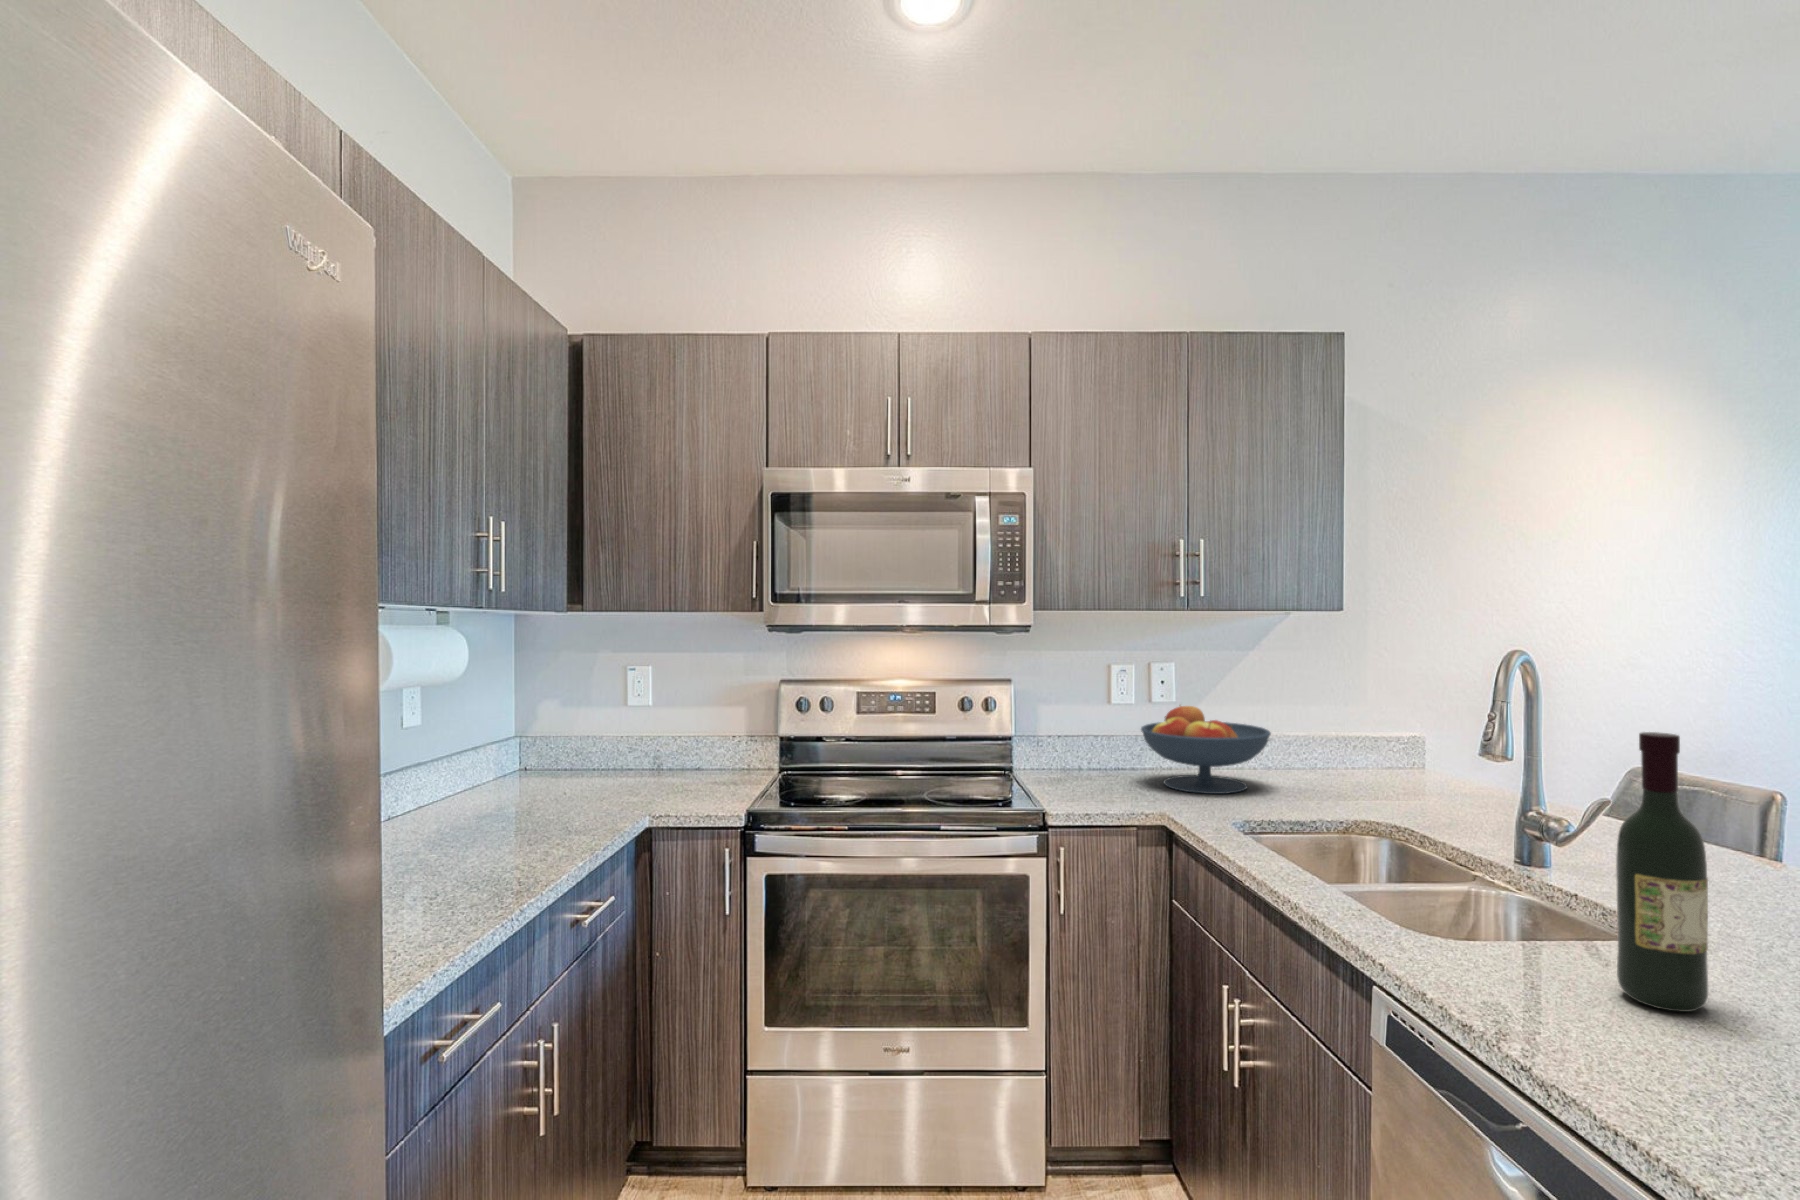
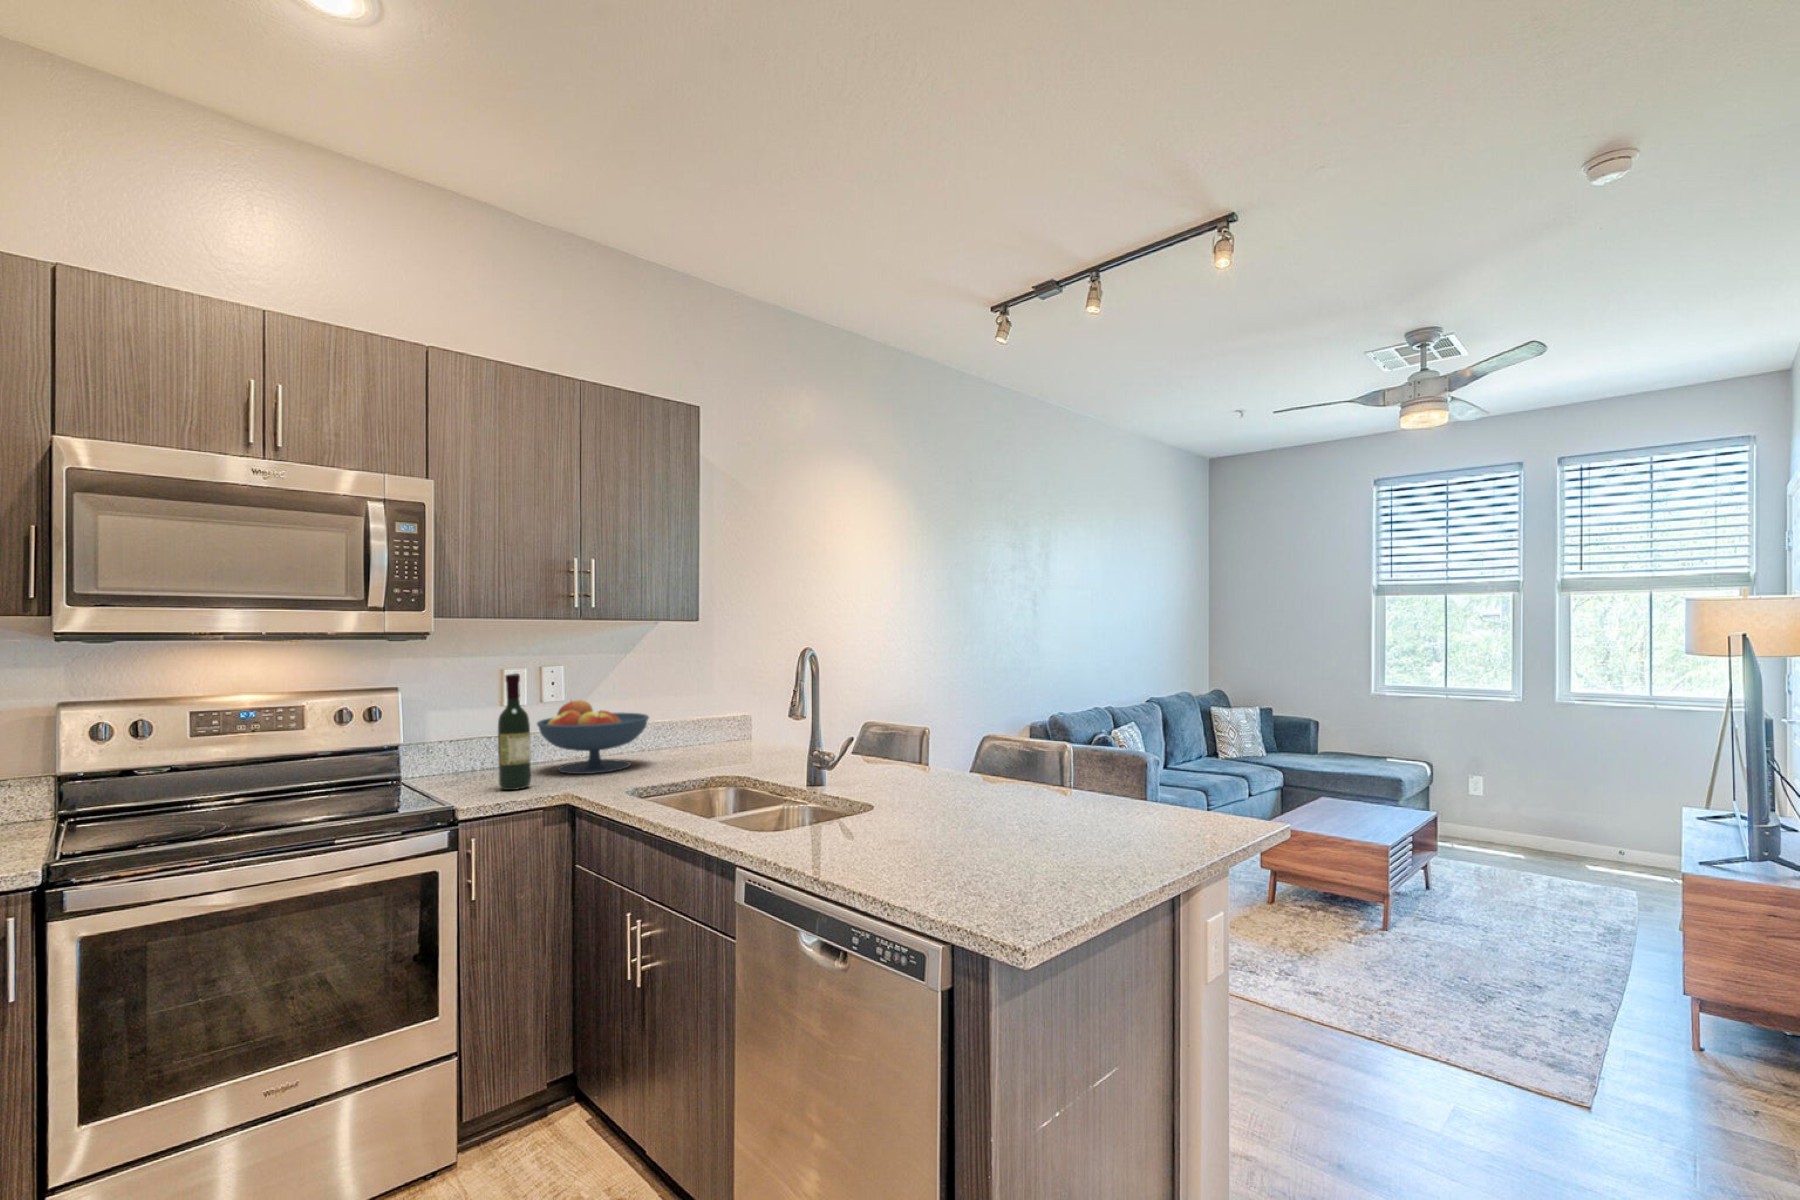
wine bottle: present [1616,732,1709,1012] -> present [498,674,531,790]

